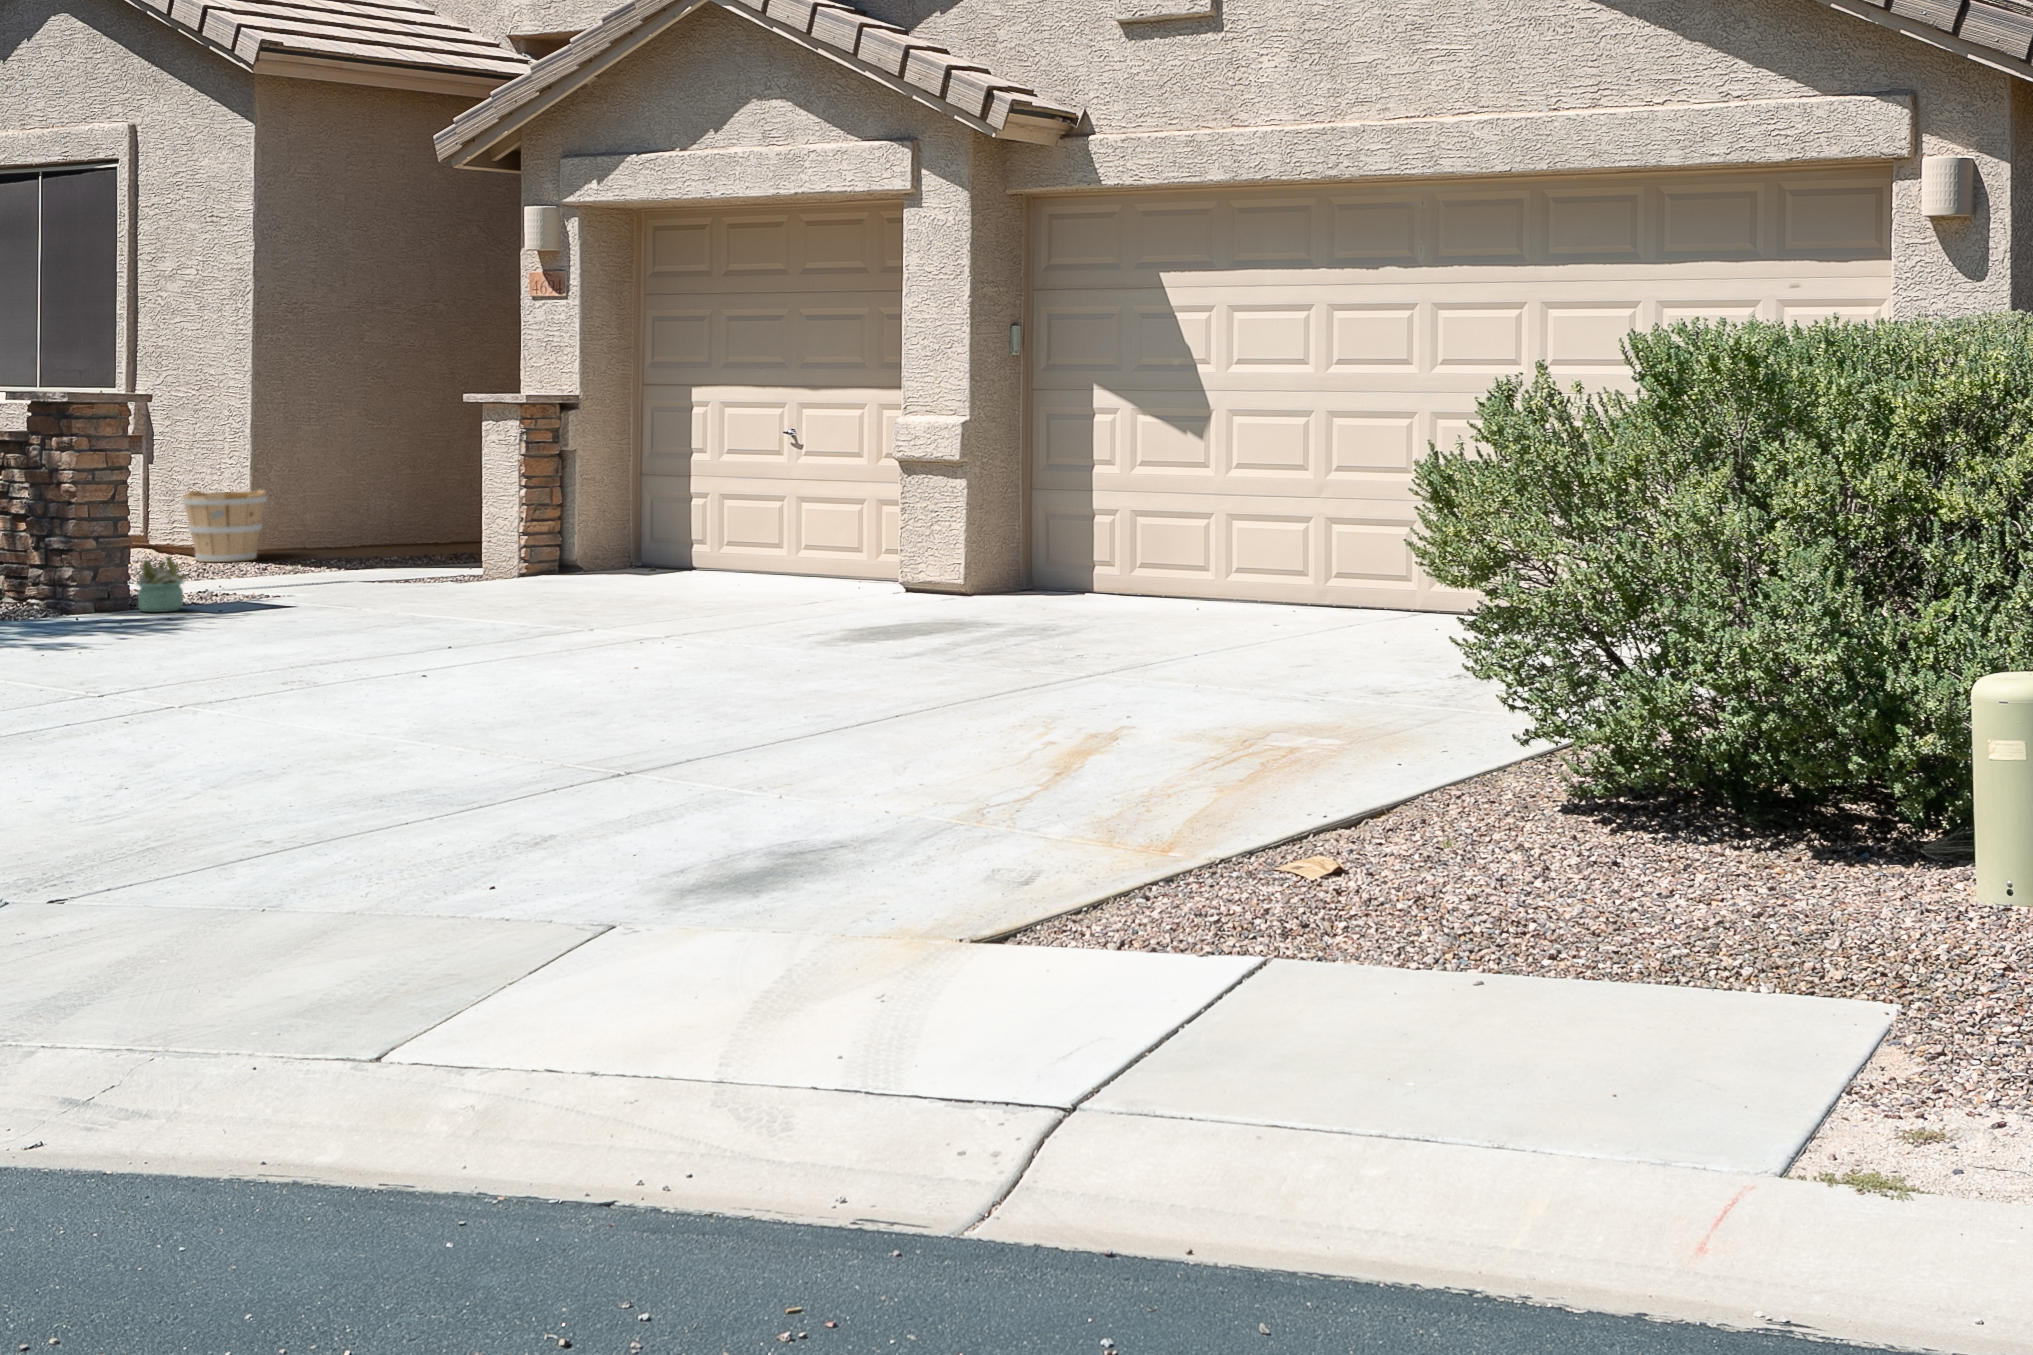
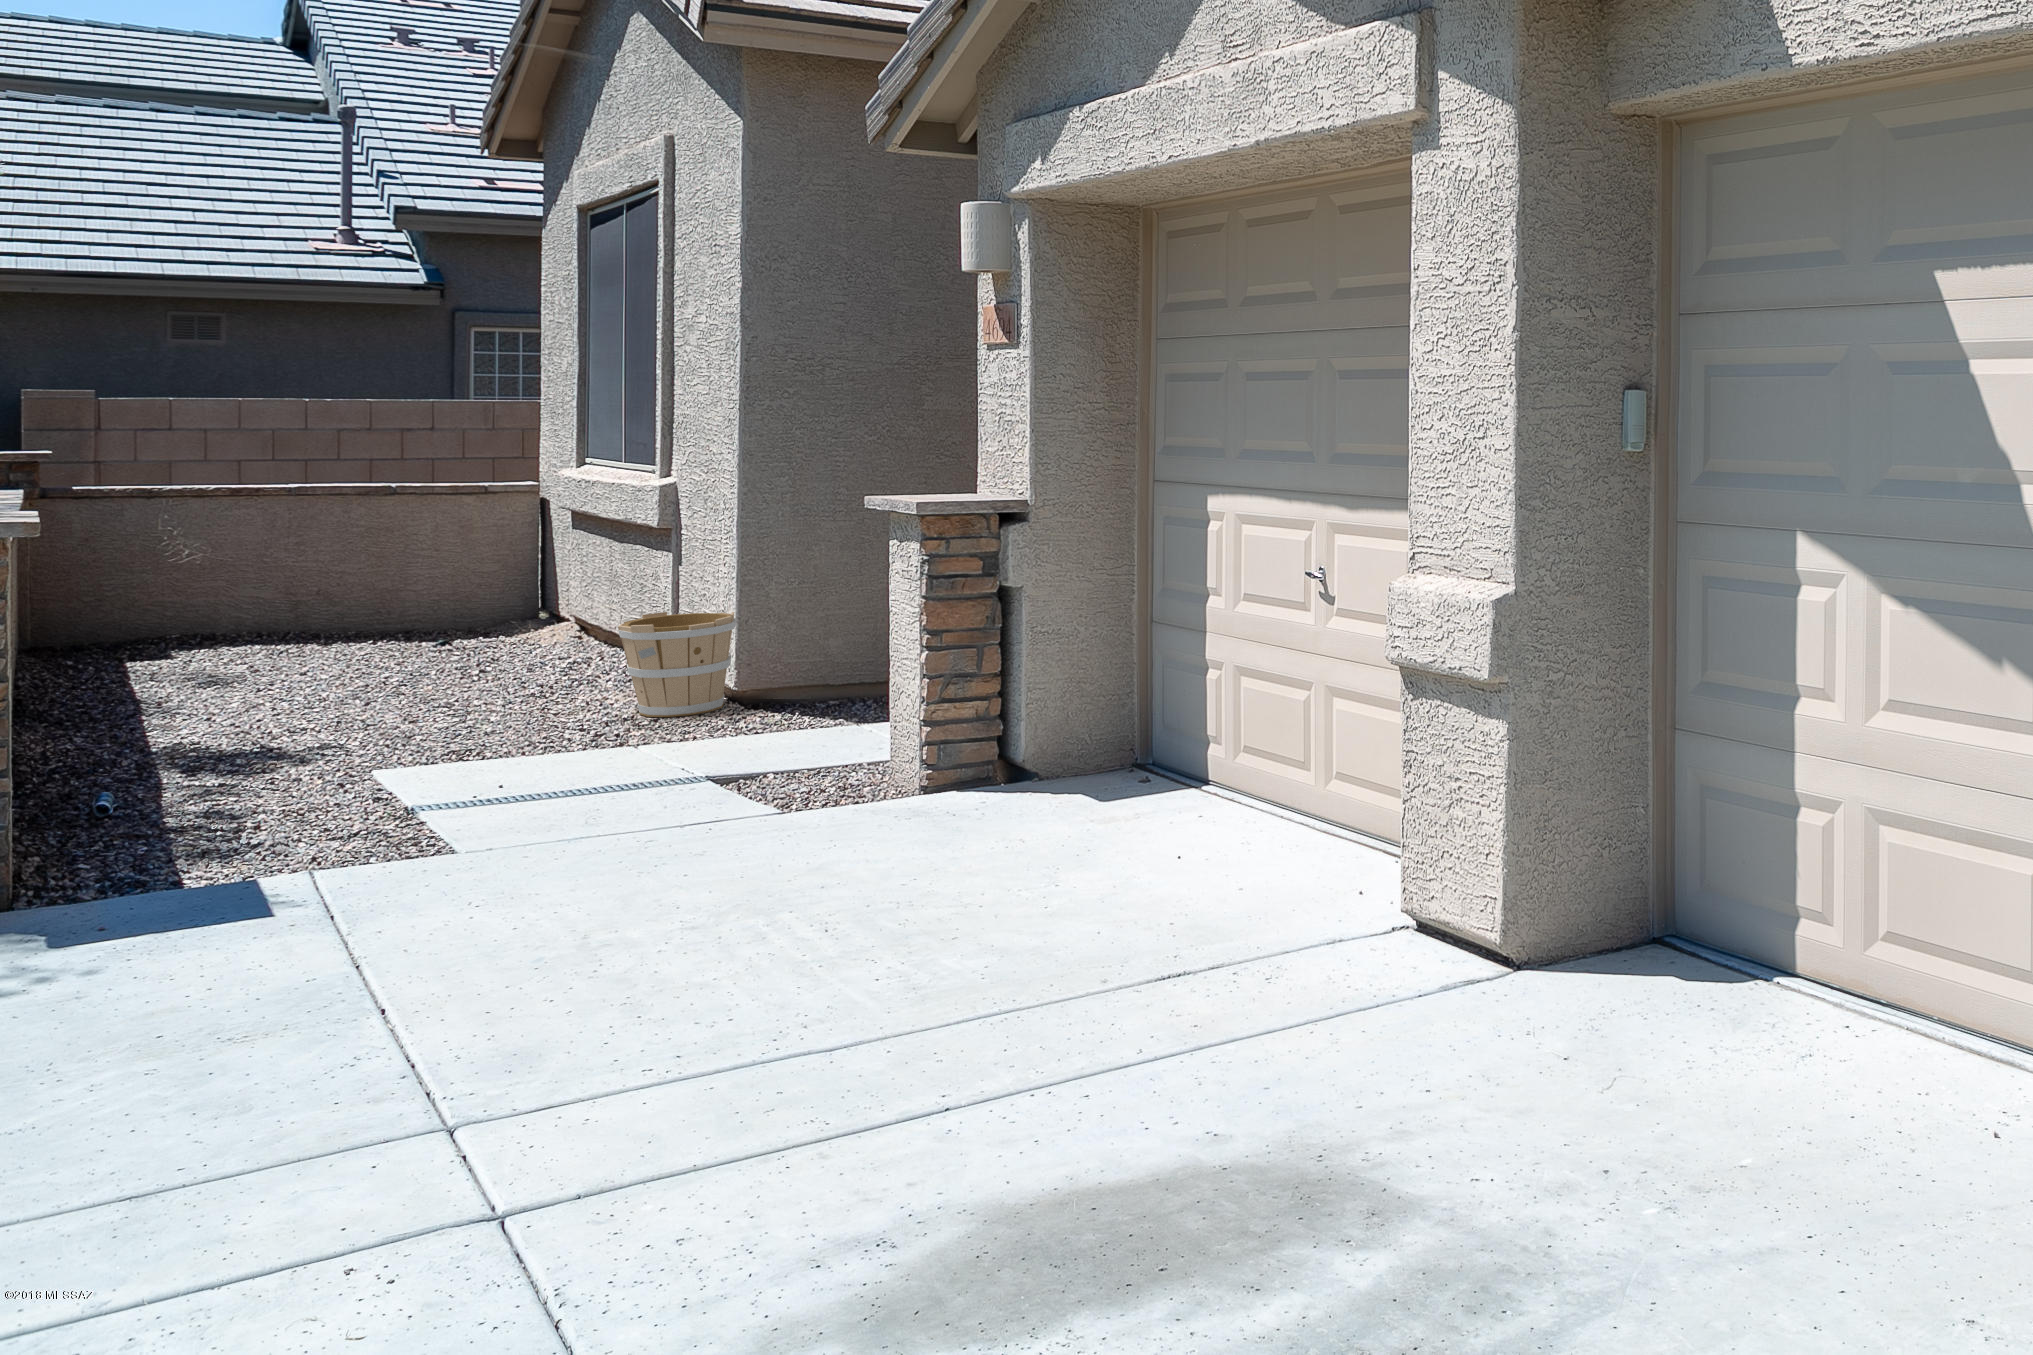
decorative plant: present [134,557,187,612] -> none [151,794,254,894]

